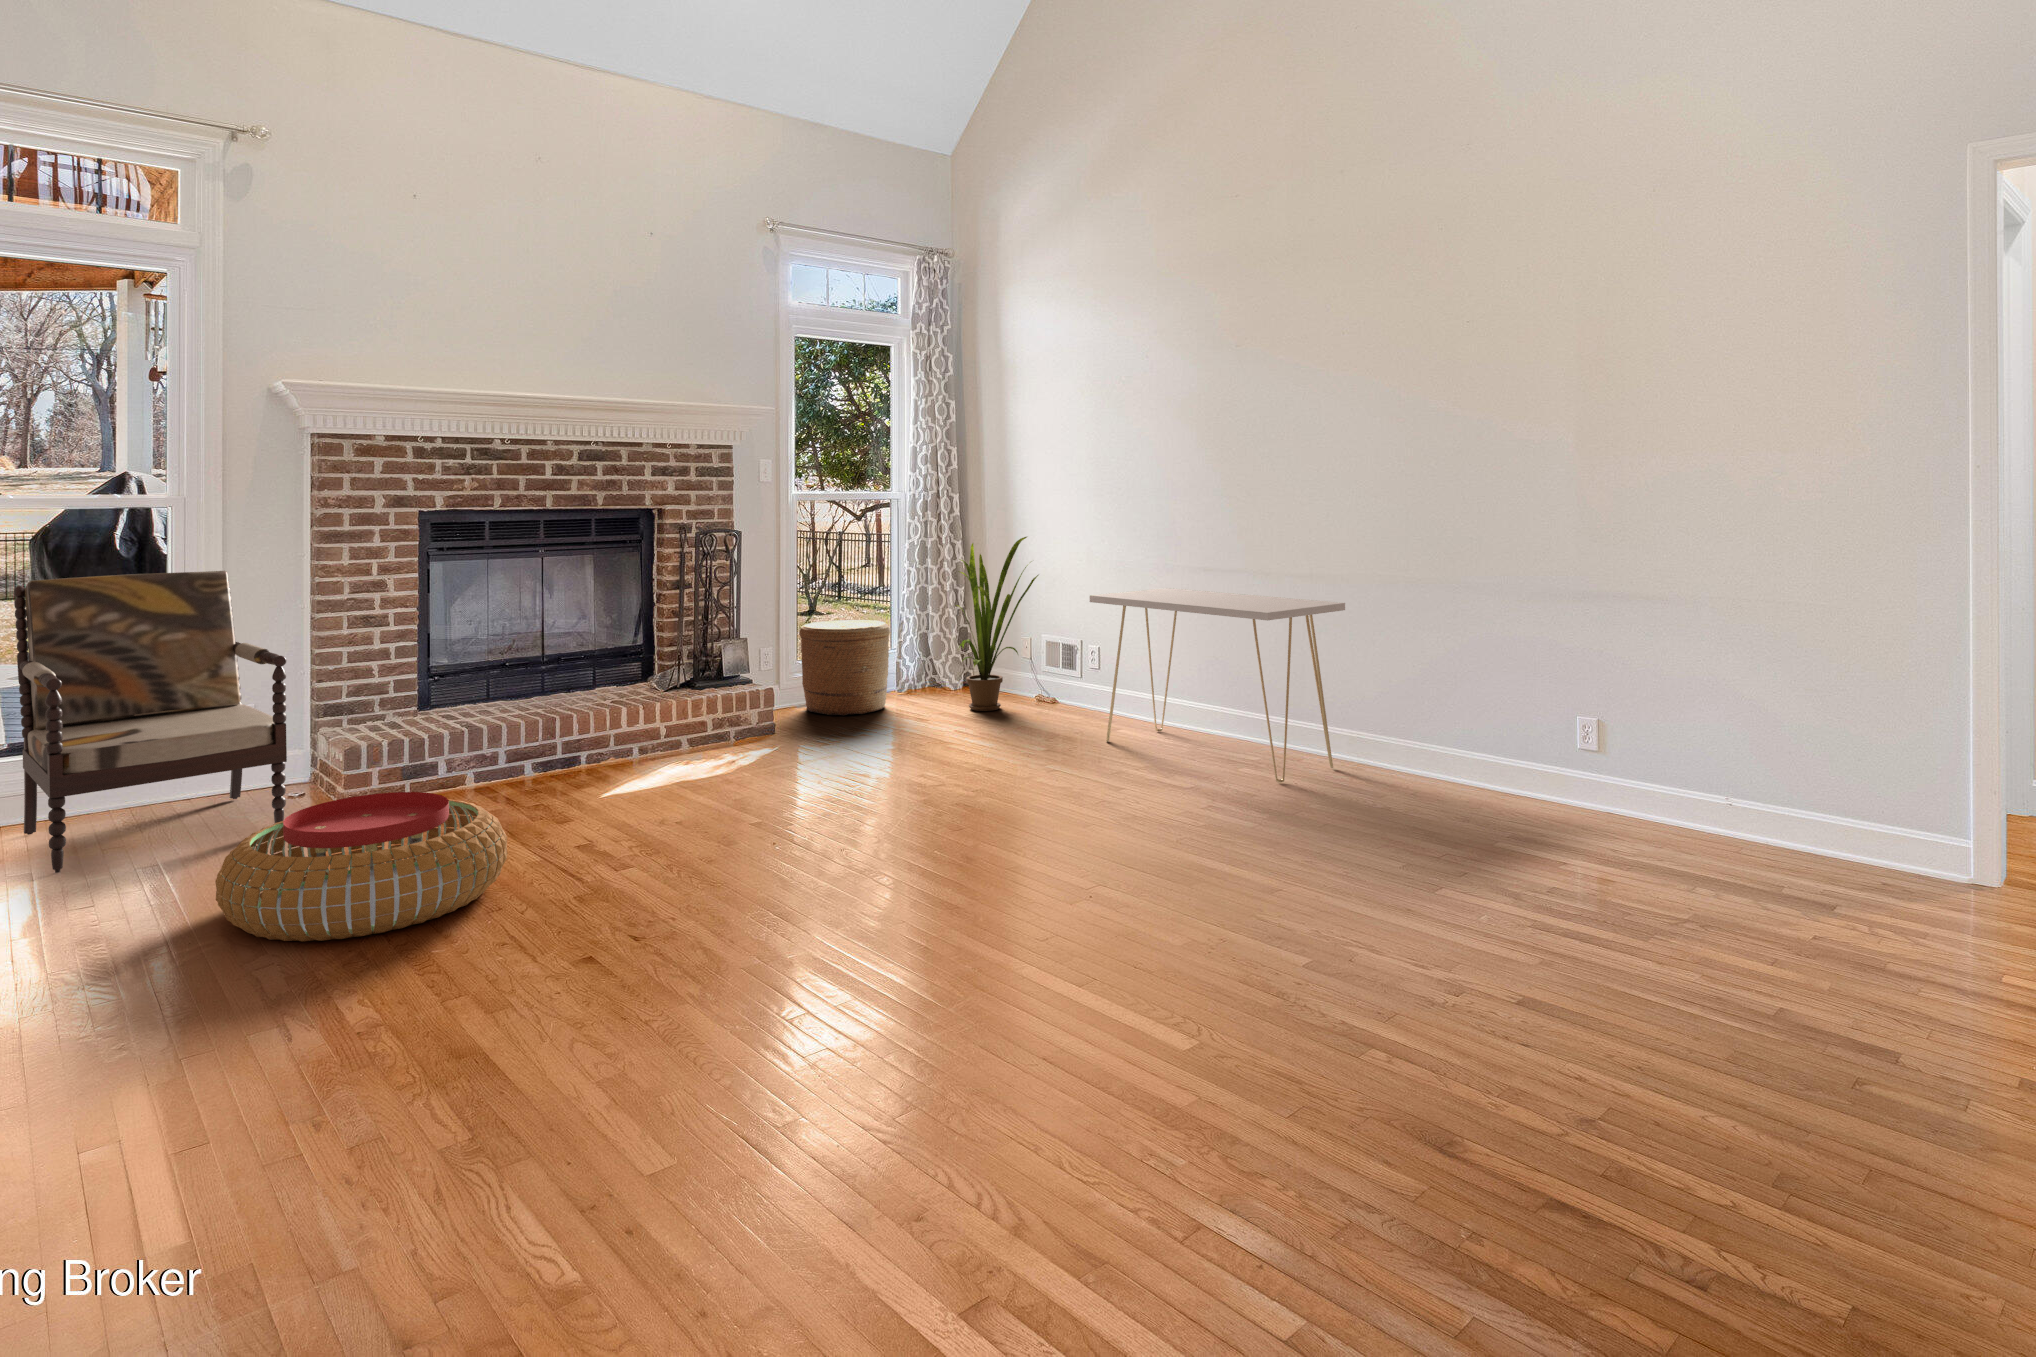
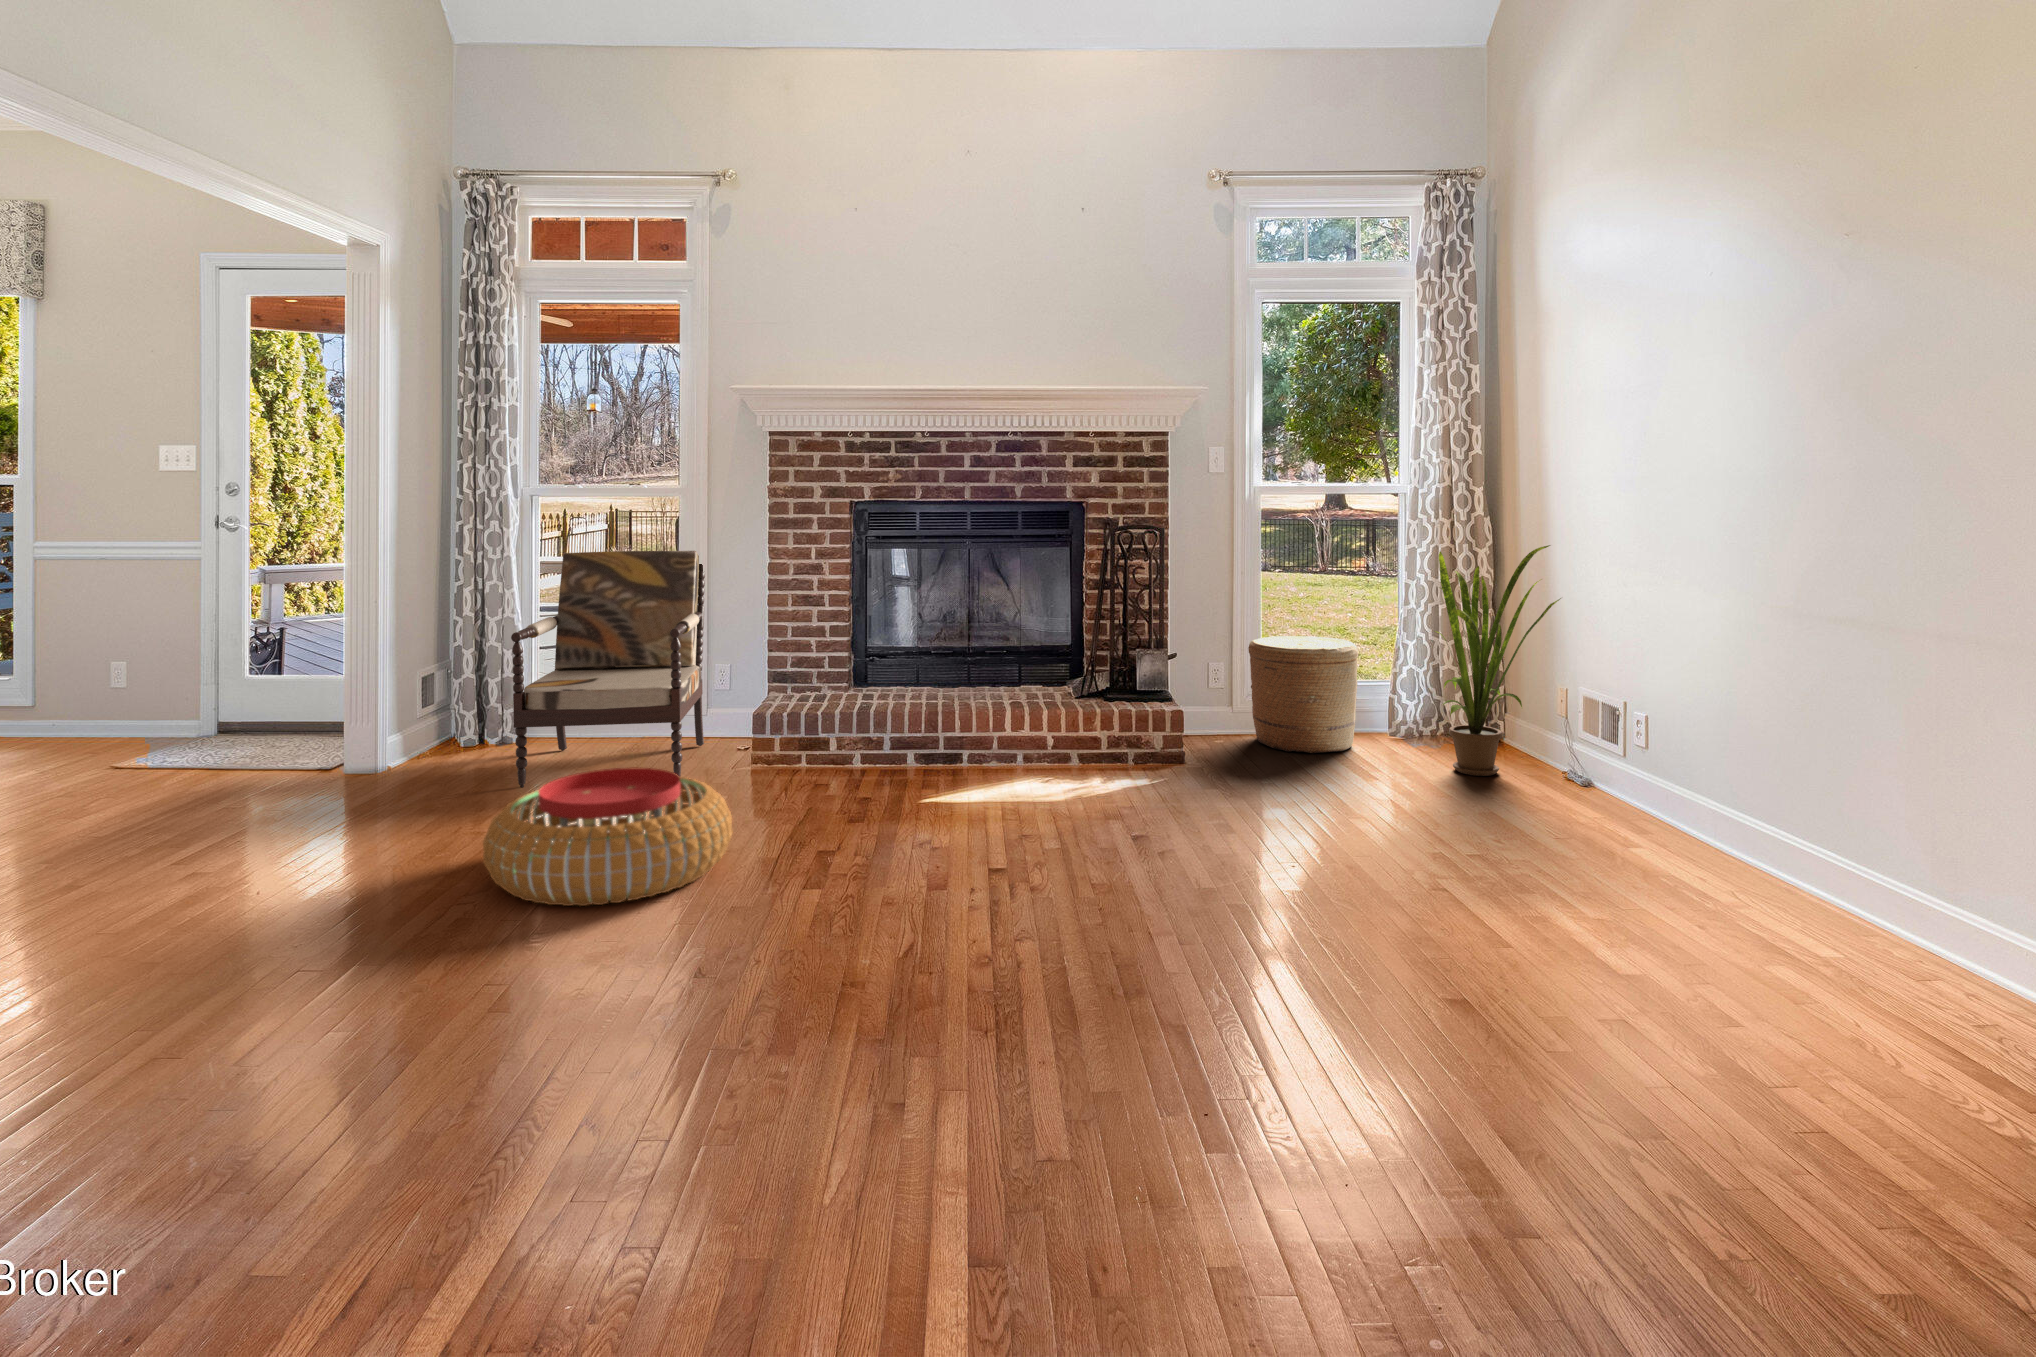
console table: present [1090,588,1345,782] -> none [1560,635,2028,1006]

